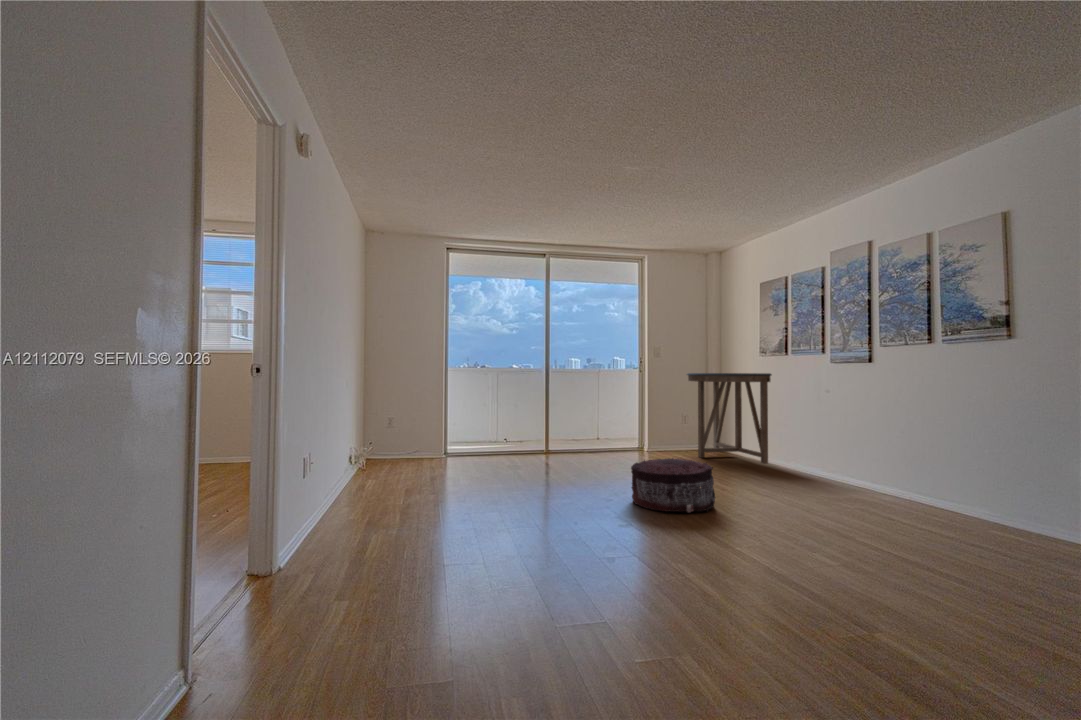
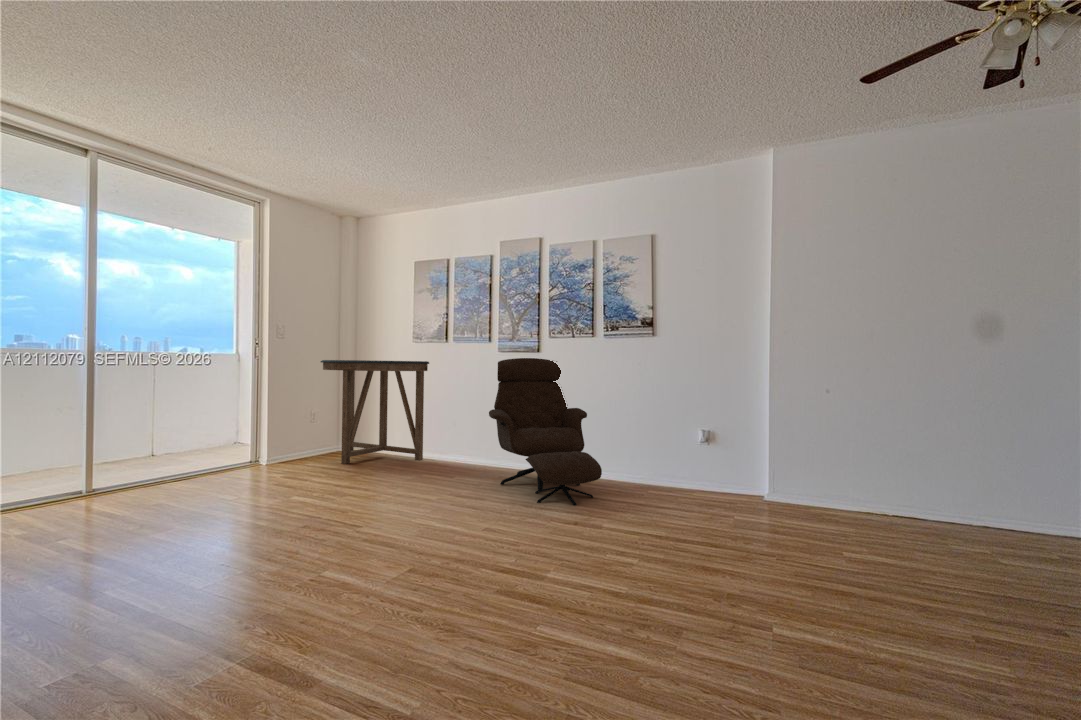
lounge chair: none [798,369,922,520] -> present [489,358,602,506]
pouf: present [631,458,715,512] -> none [342,472,460,552]

